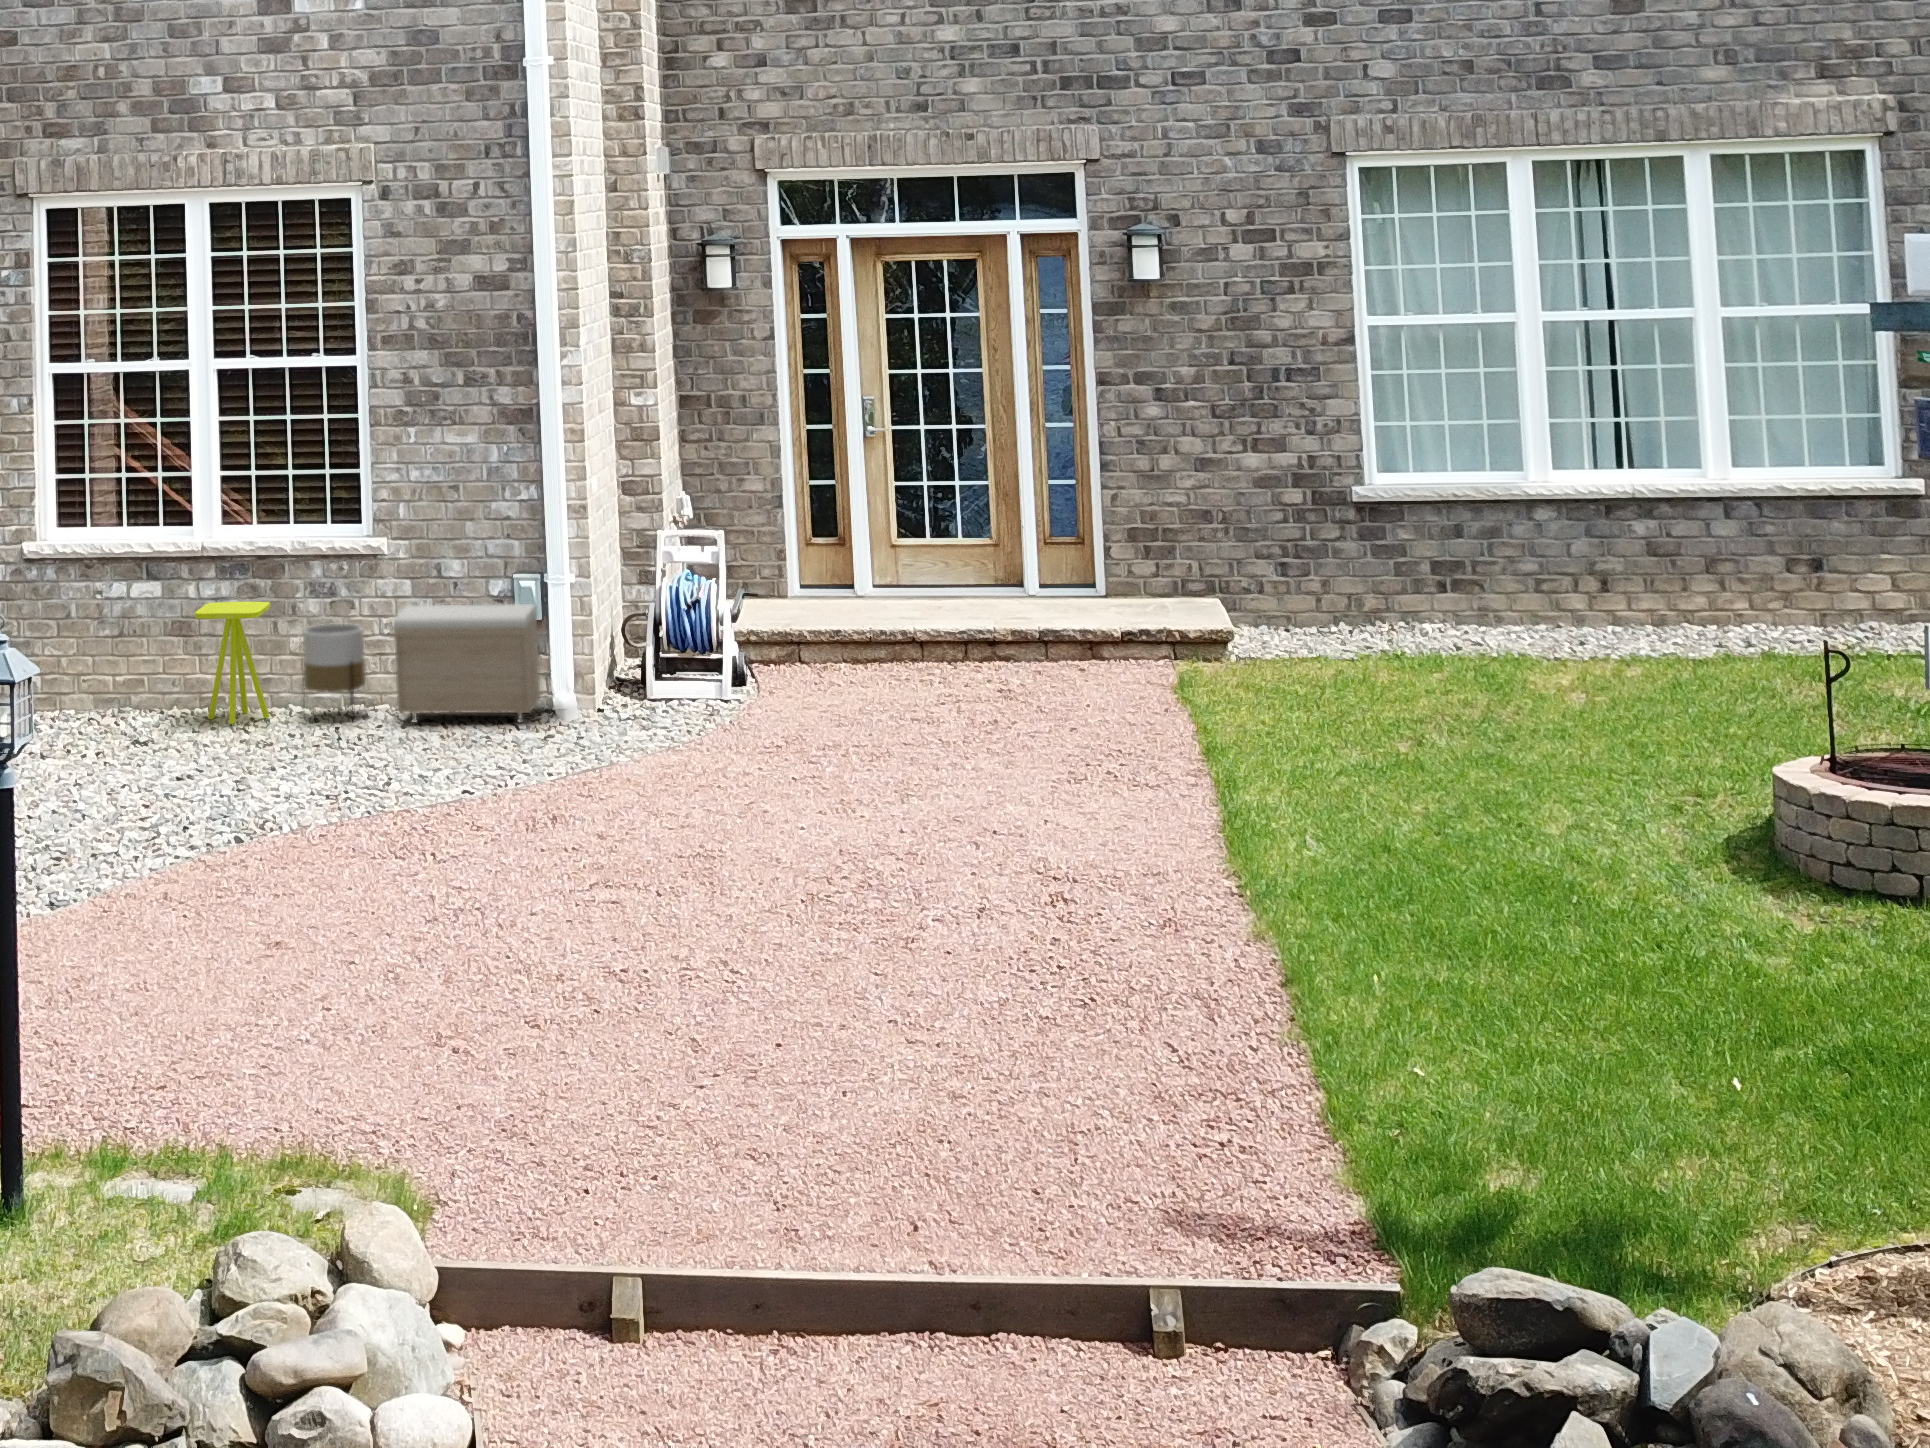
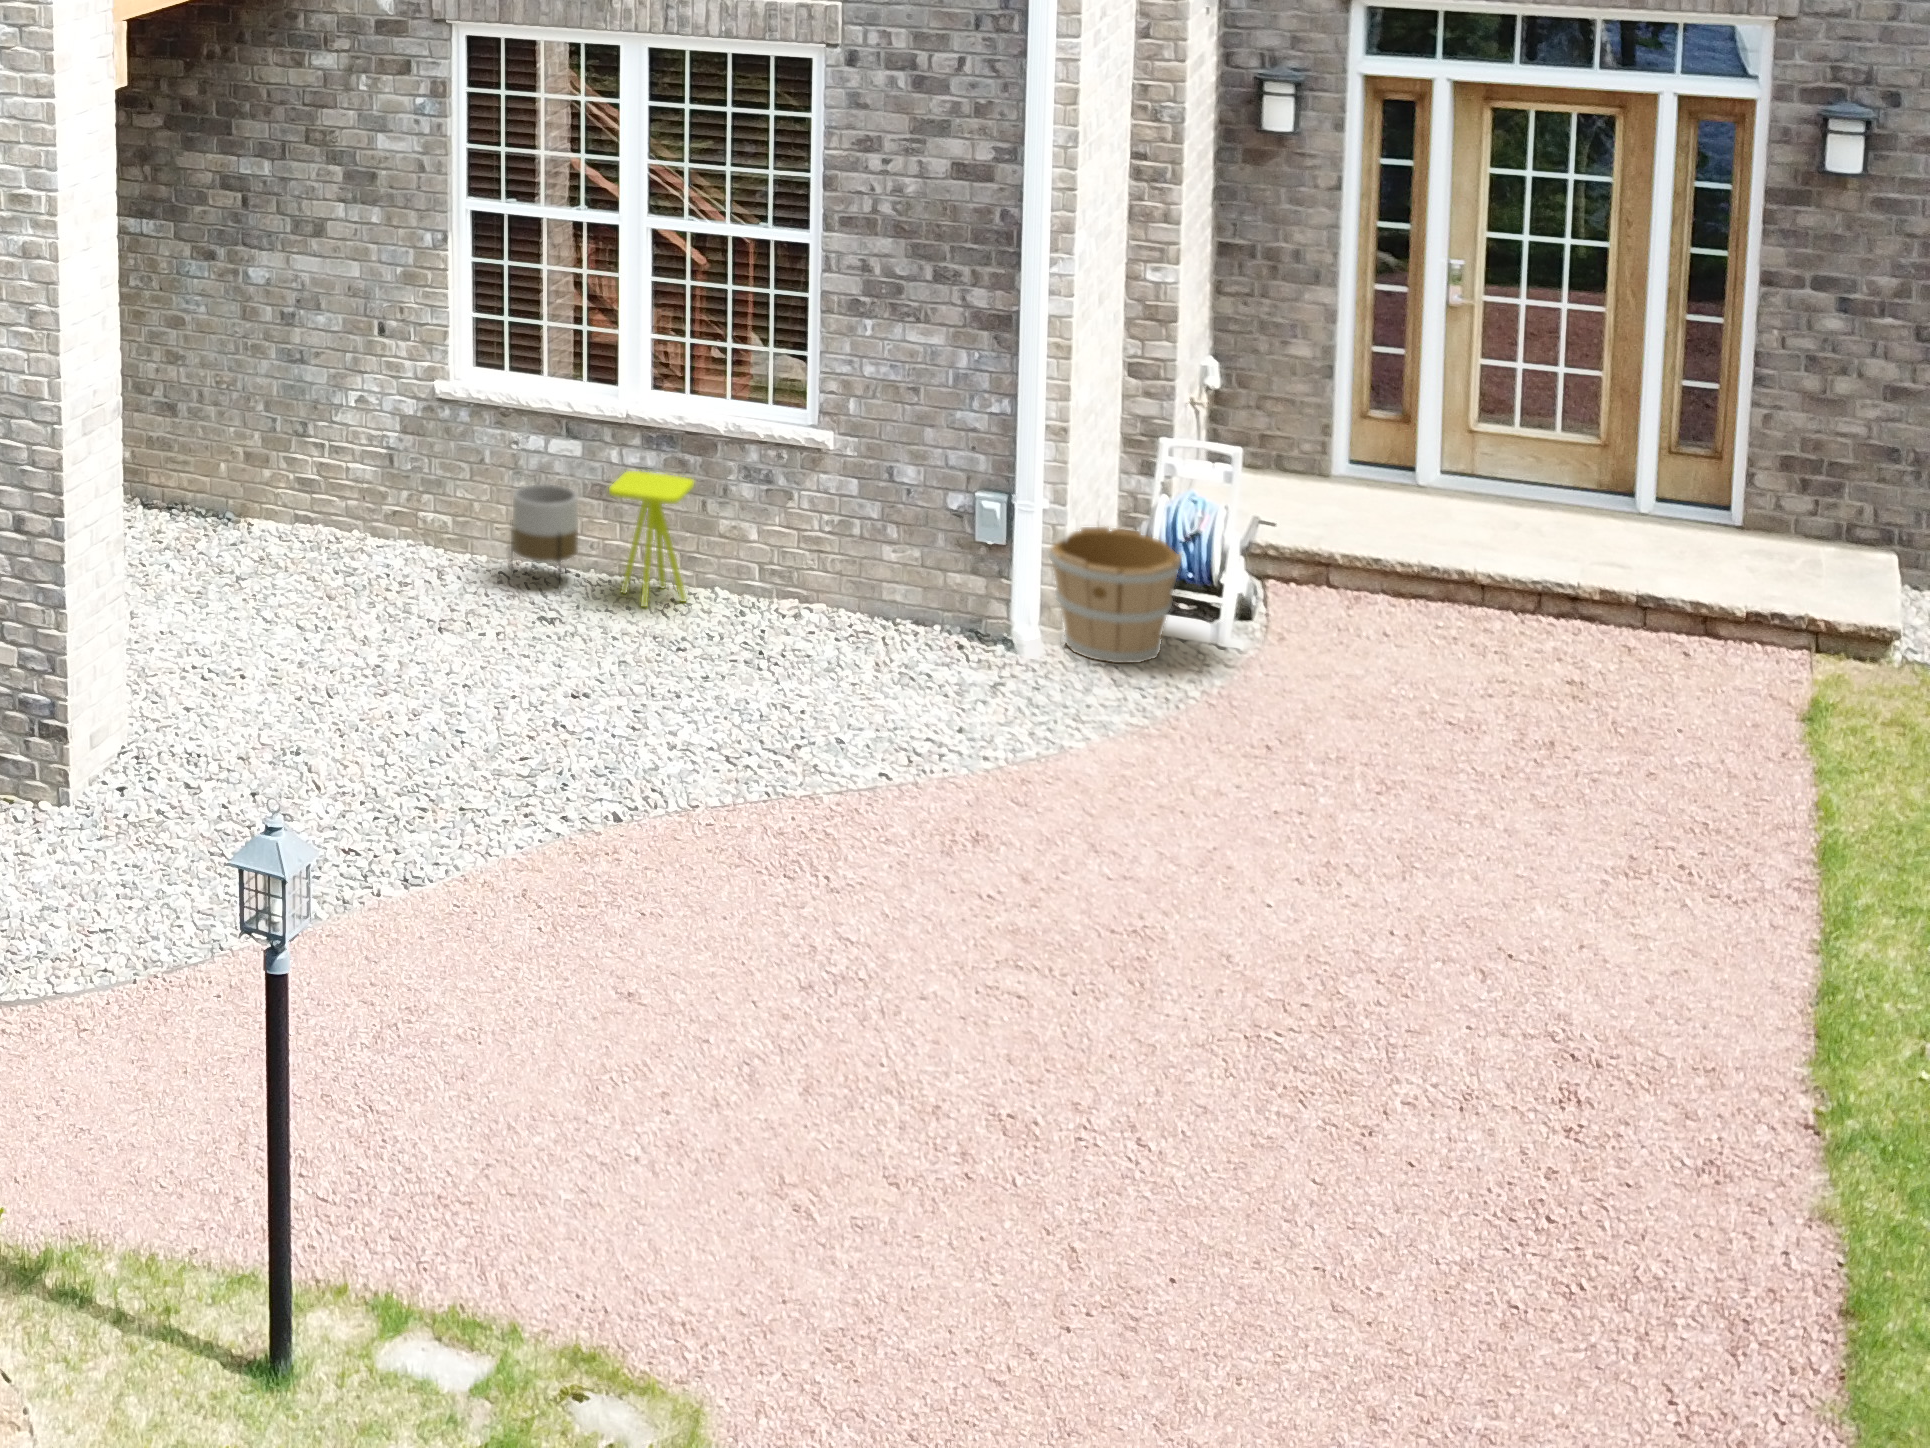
wooden bucket: none [581,601,692,712] -> present [1049,527,1182,663]
storage bench: present [394,604,540,723] -> none [825,505,997,658]
planter: present [302,623,366,712] -> present [511,484,578,563]

